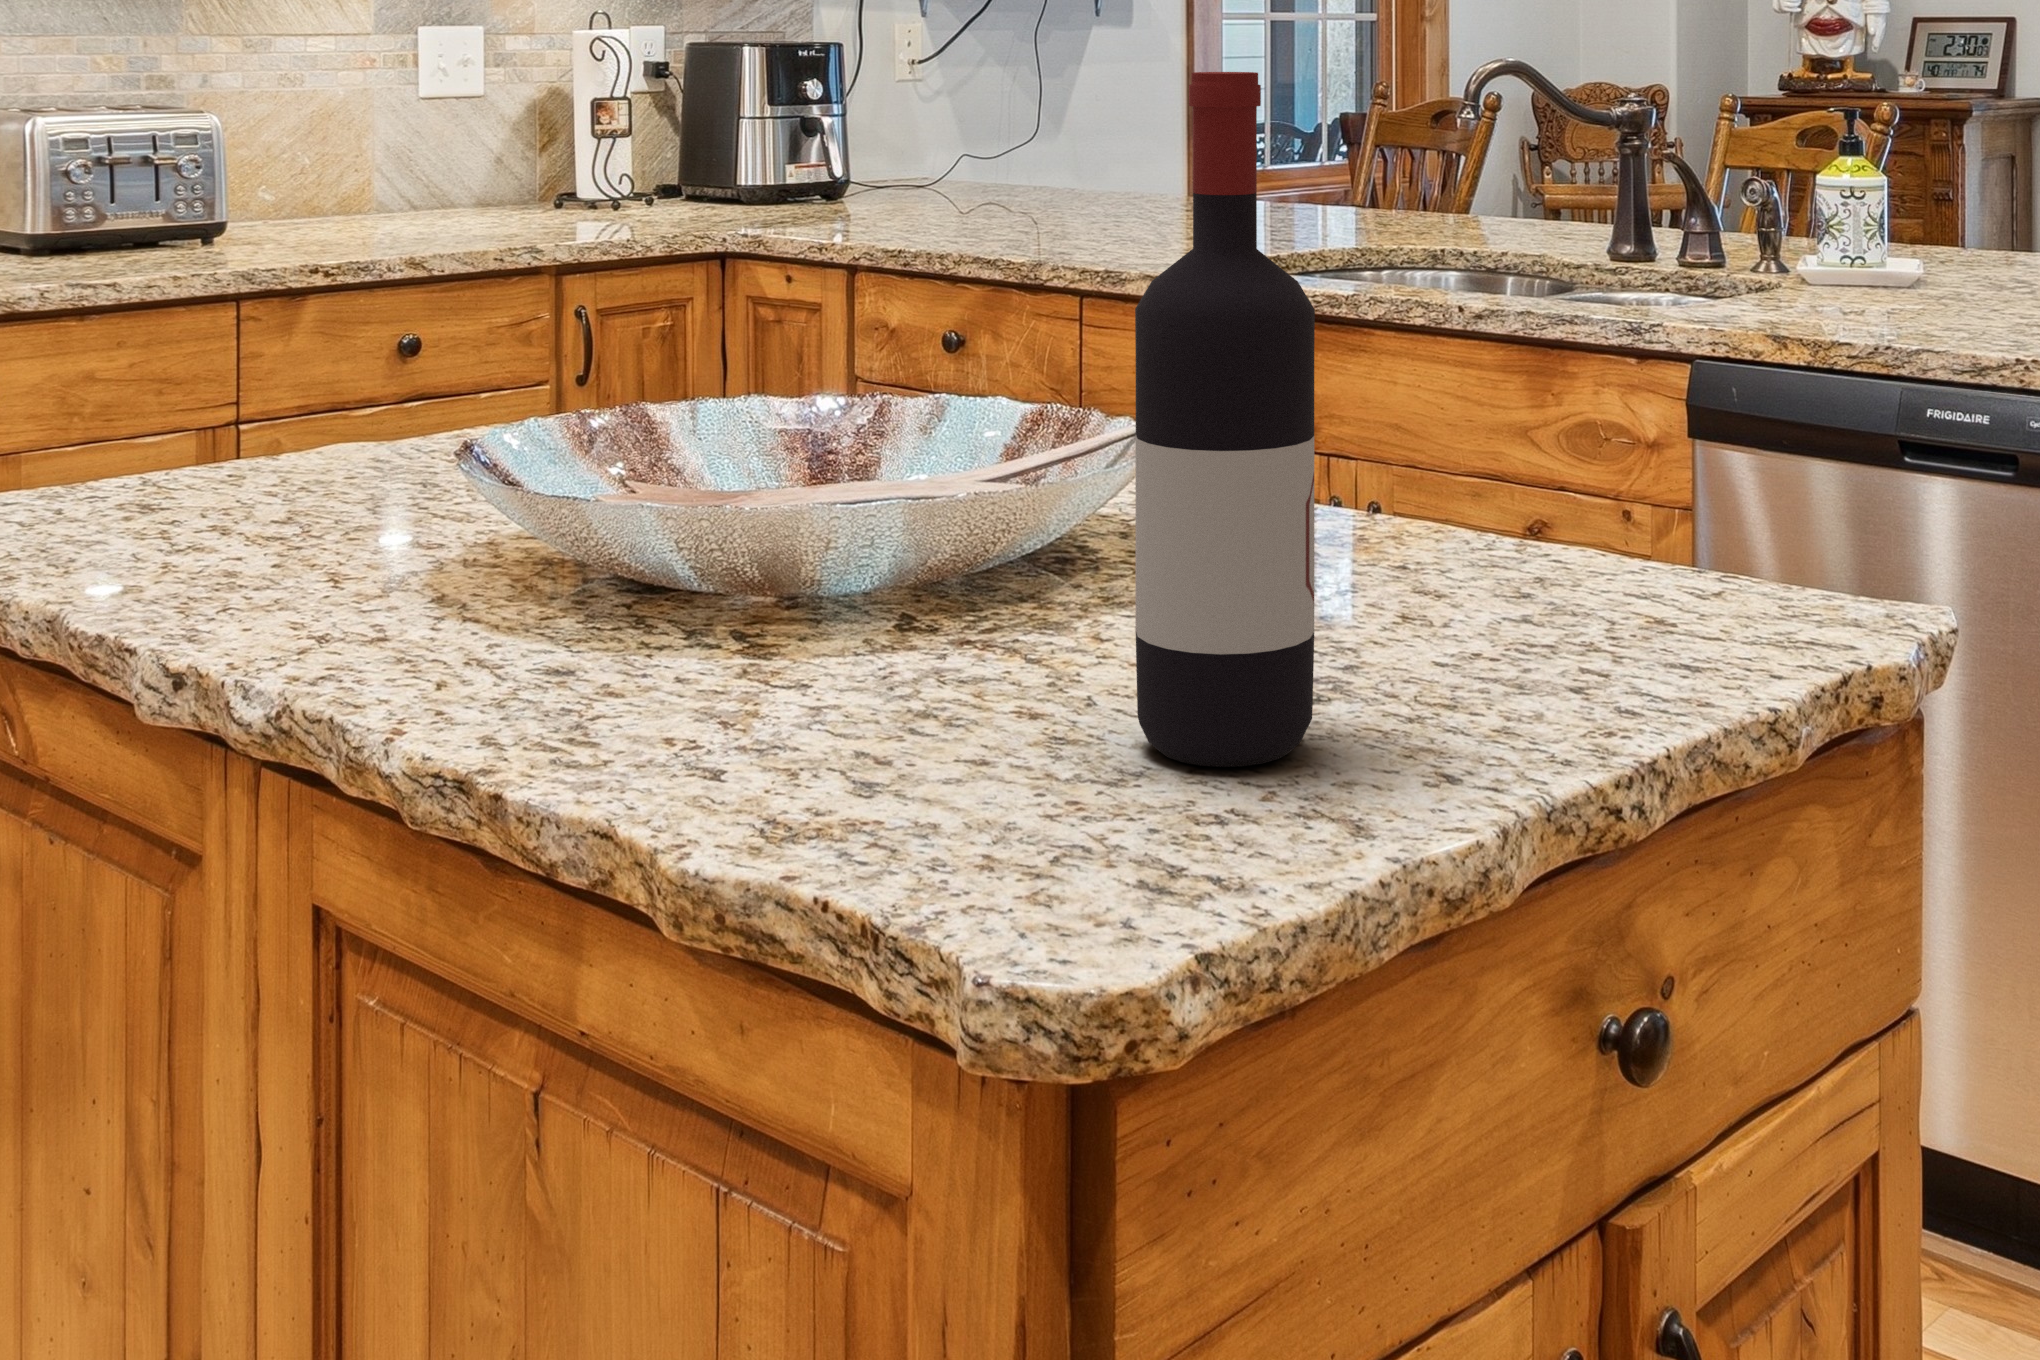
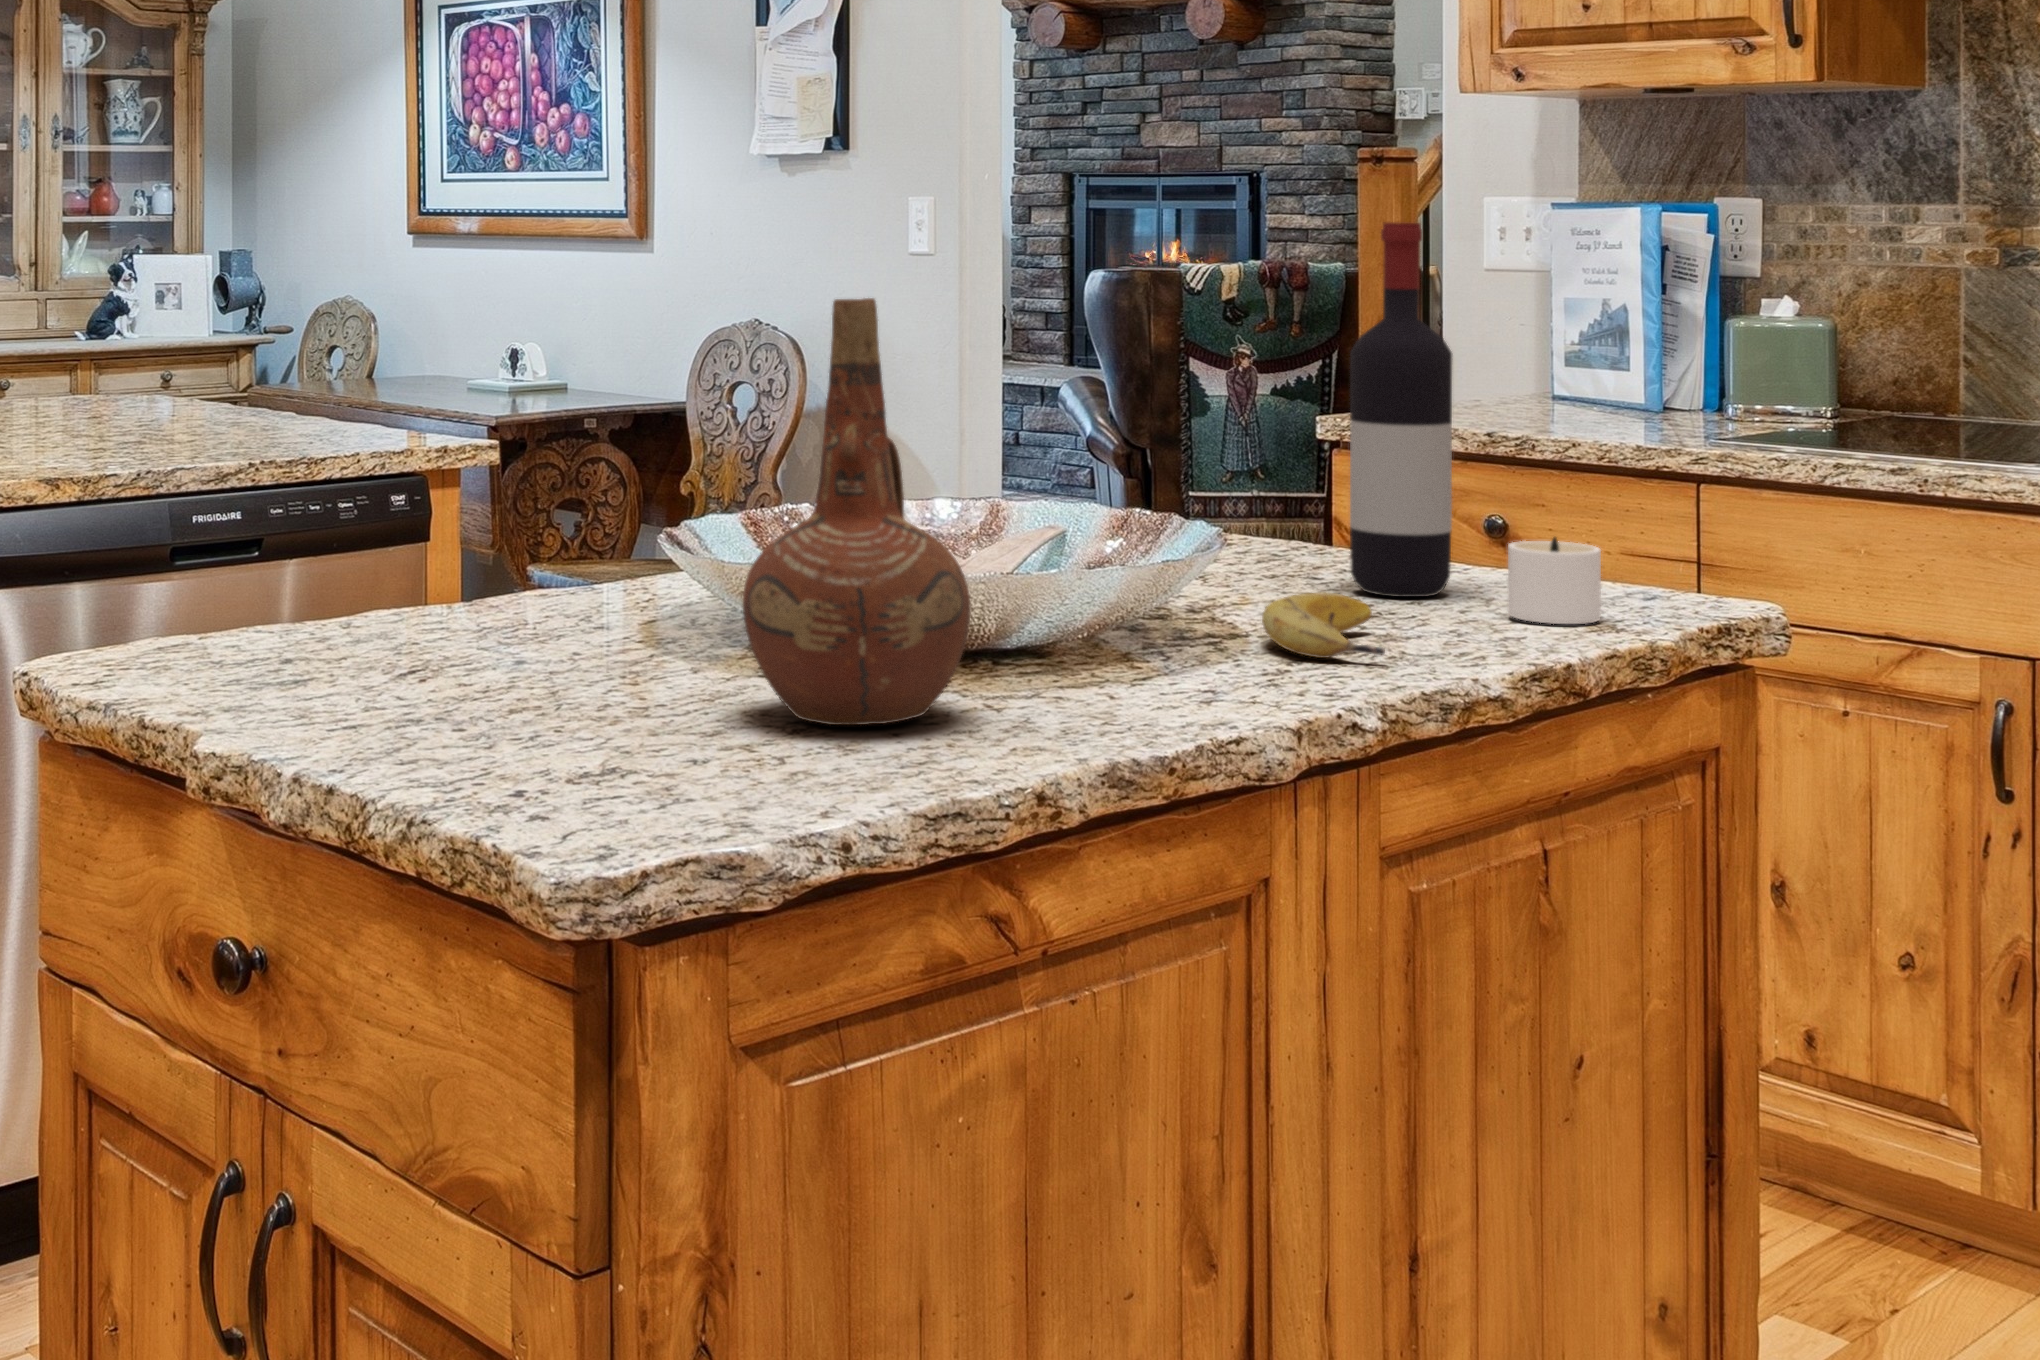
ceramic pitcher: none [87,123,349,549] -> present [743,298,971,725]
fruit: none [438,607,766,692] -> present [1262,592,1385,658]
candle: none [815,656,1048,834] -> present [1508,537,1601,624]

